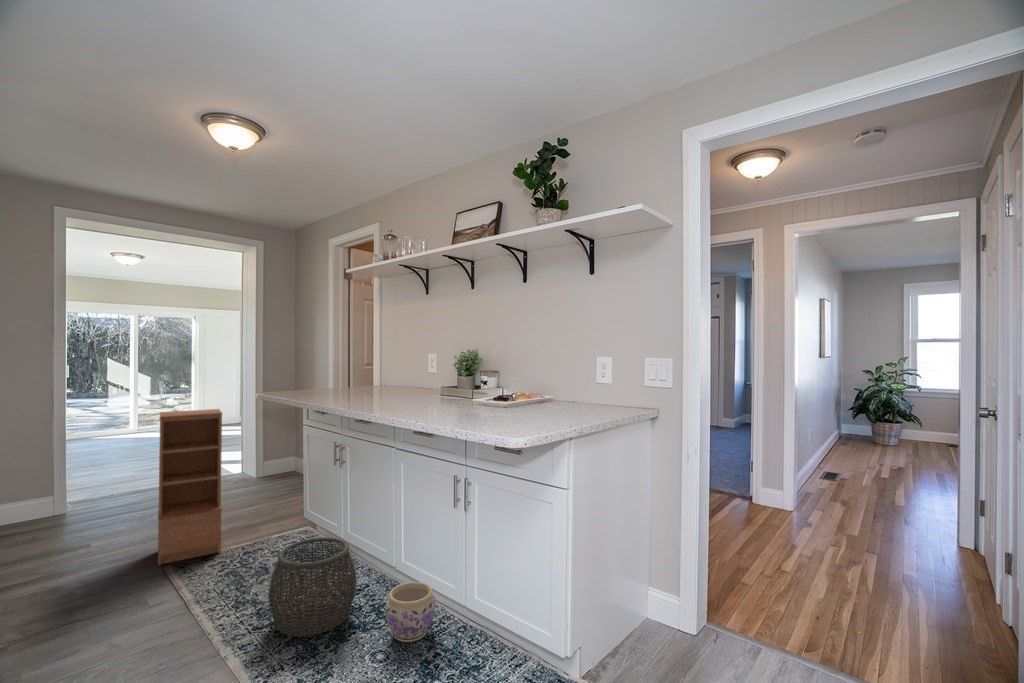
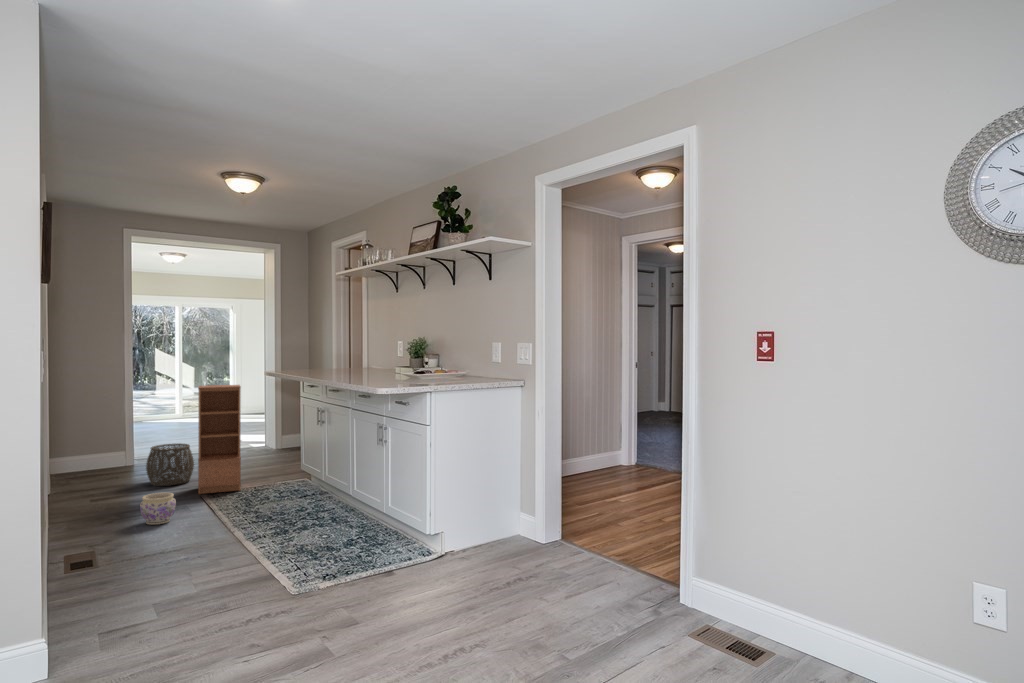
woven basket: present [268,537,357,638] -> present [146,443,194,486]
planter: present [385,582,436,643] -> present [140,493,176,525]

